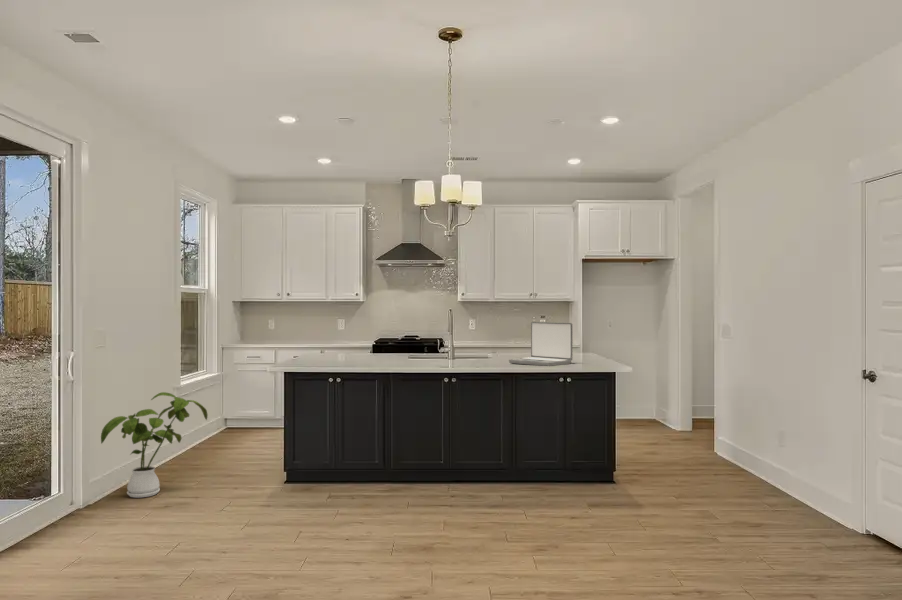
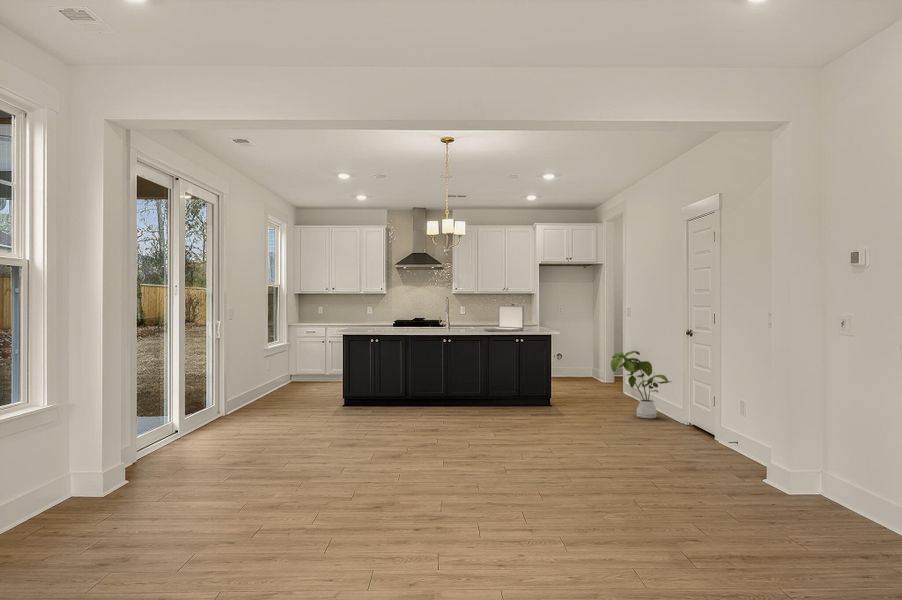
house plant: present [101,392,208,498] -> present [611,351,671,418]

